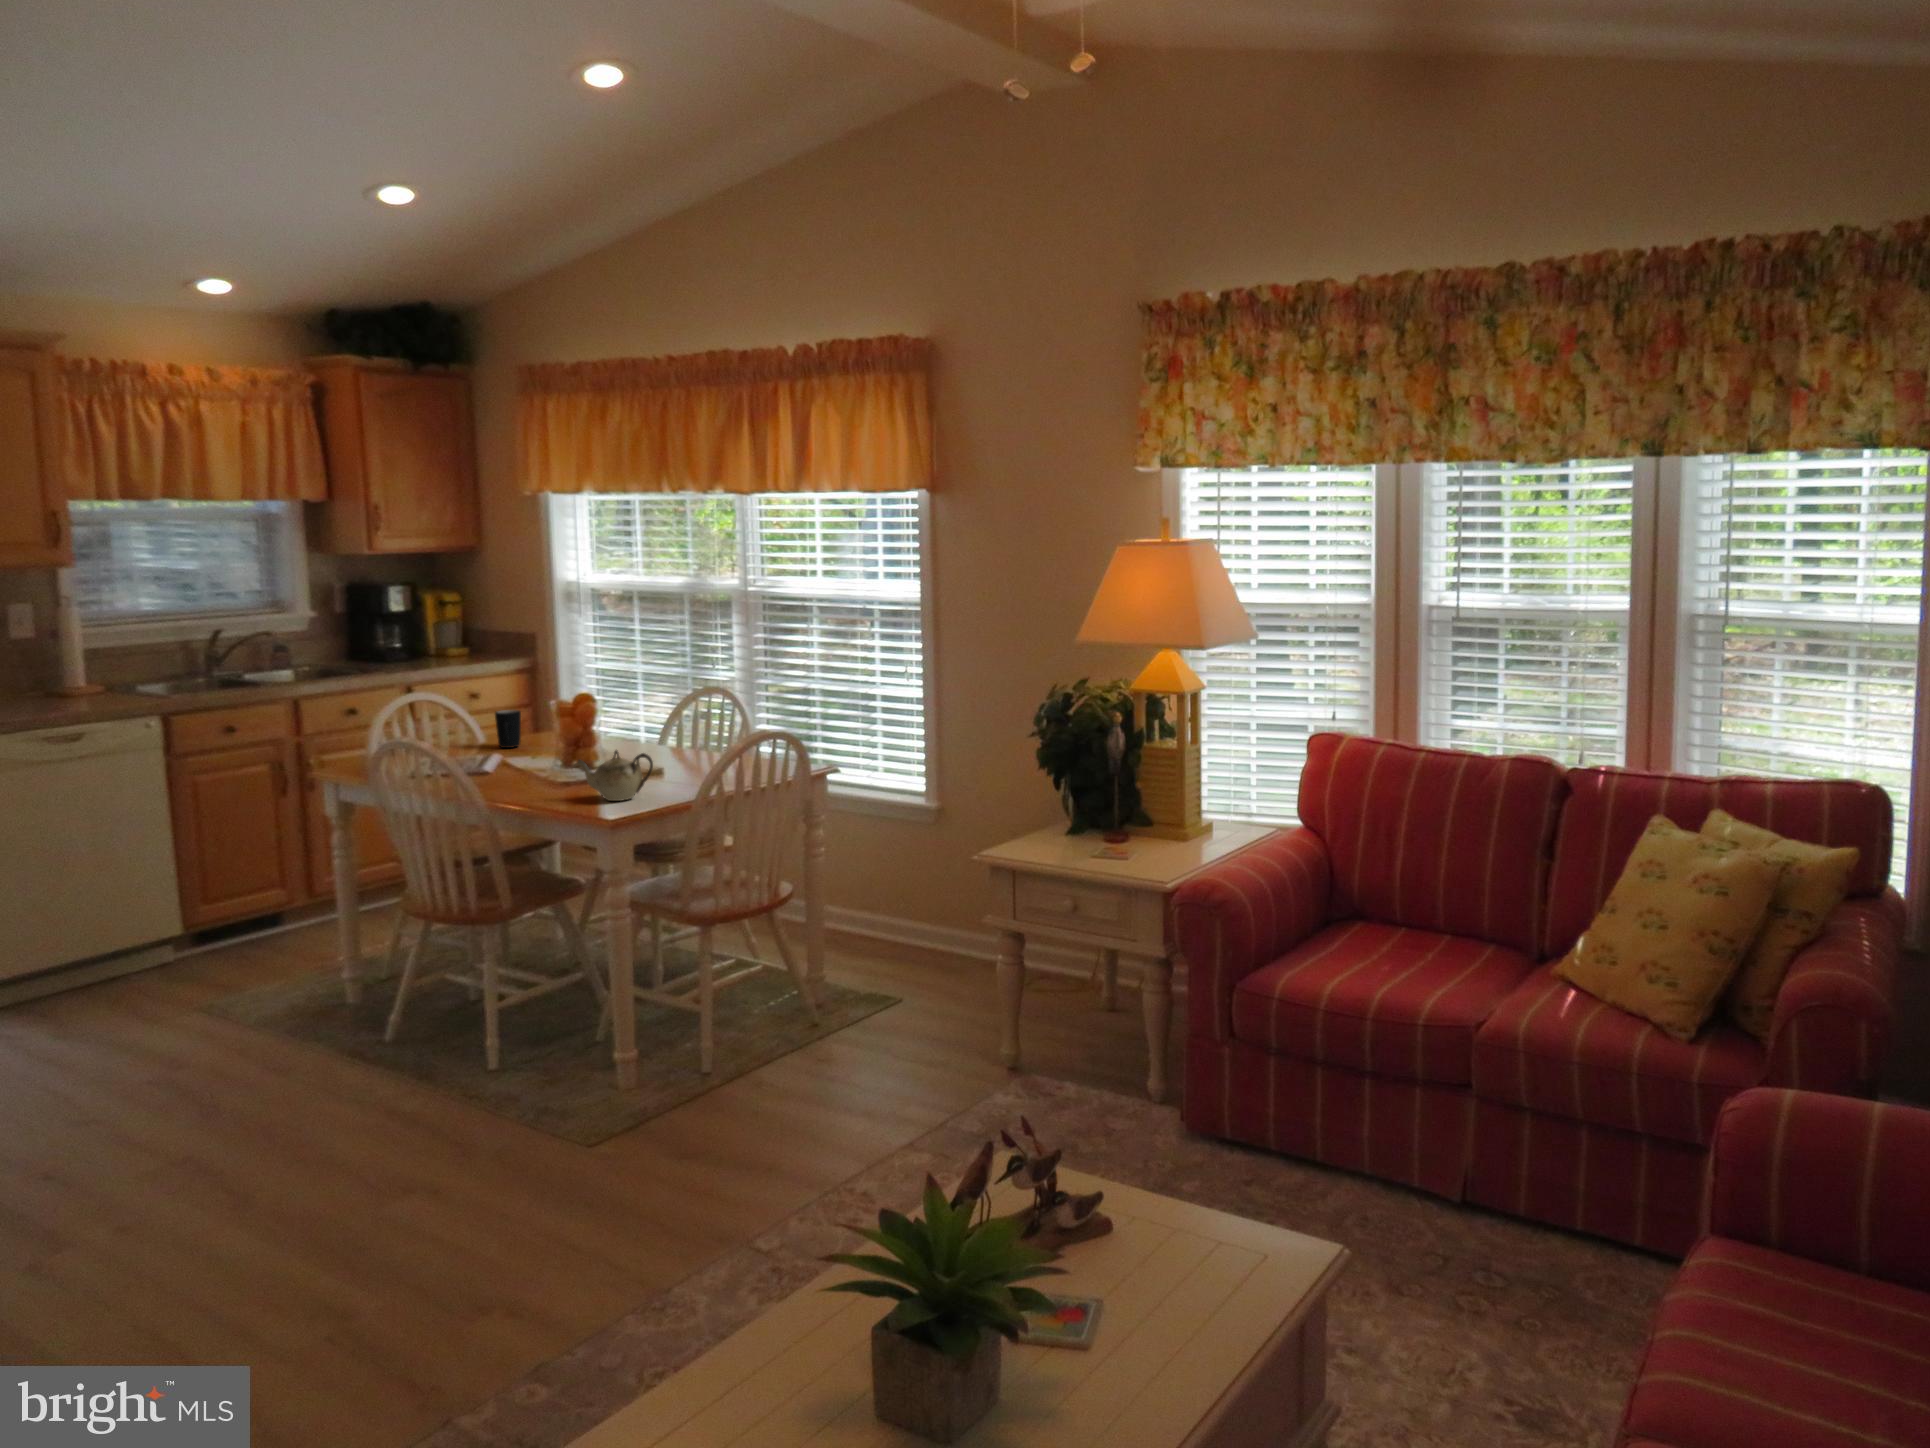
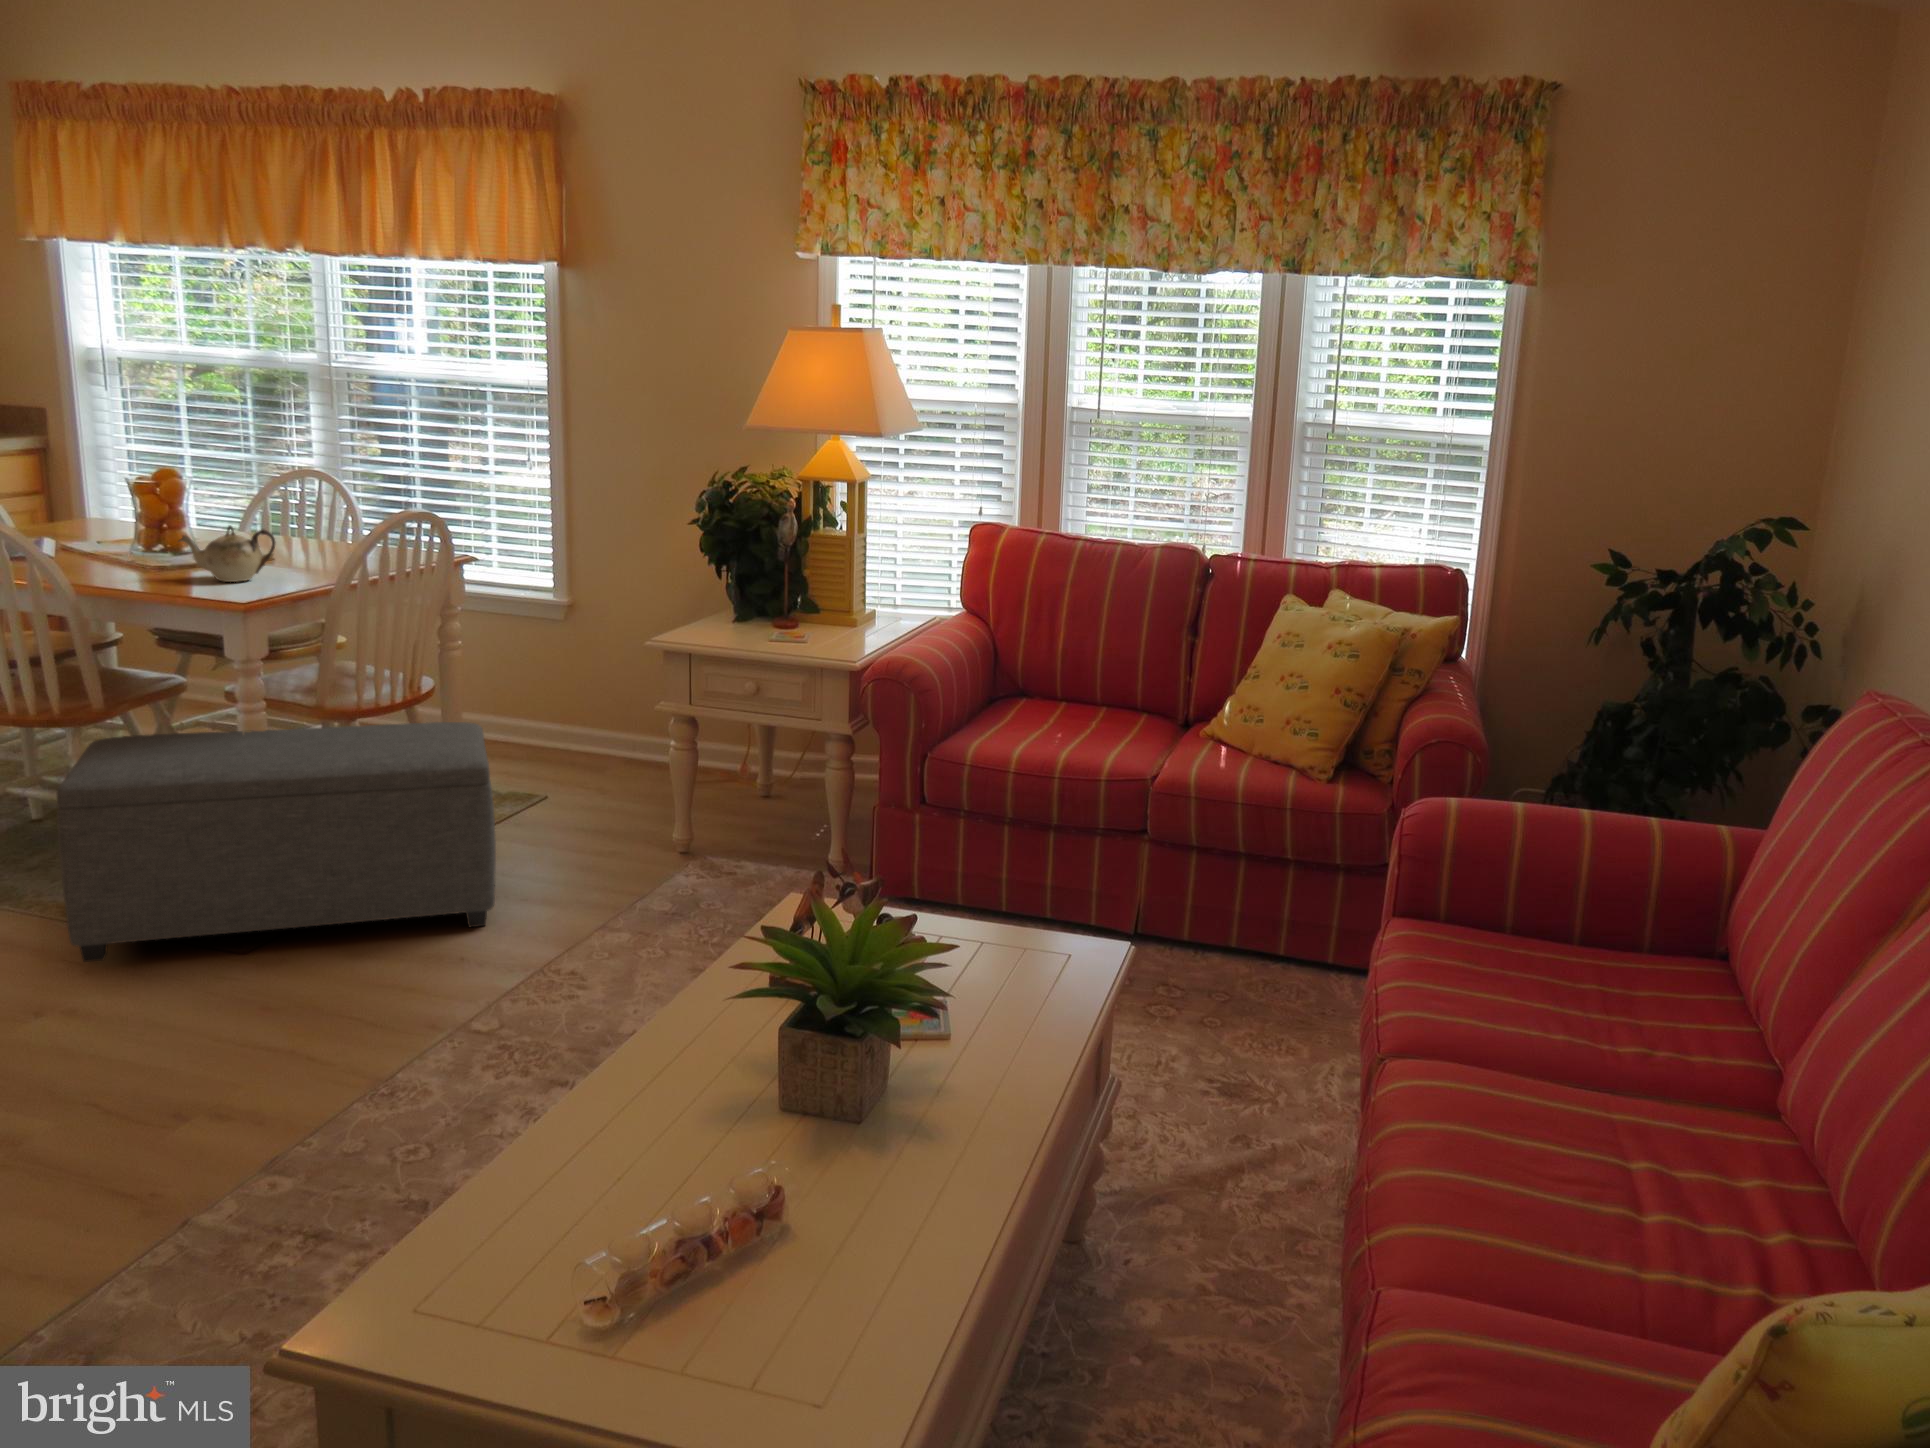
mug: present [495,710,521,748] -> none [36,485,70,529]
ottoman: none [447,934,829,1152] -> present [57,722,496,962]

